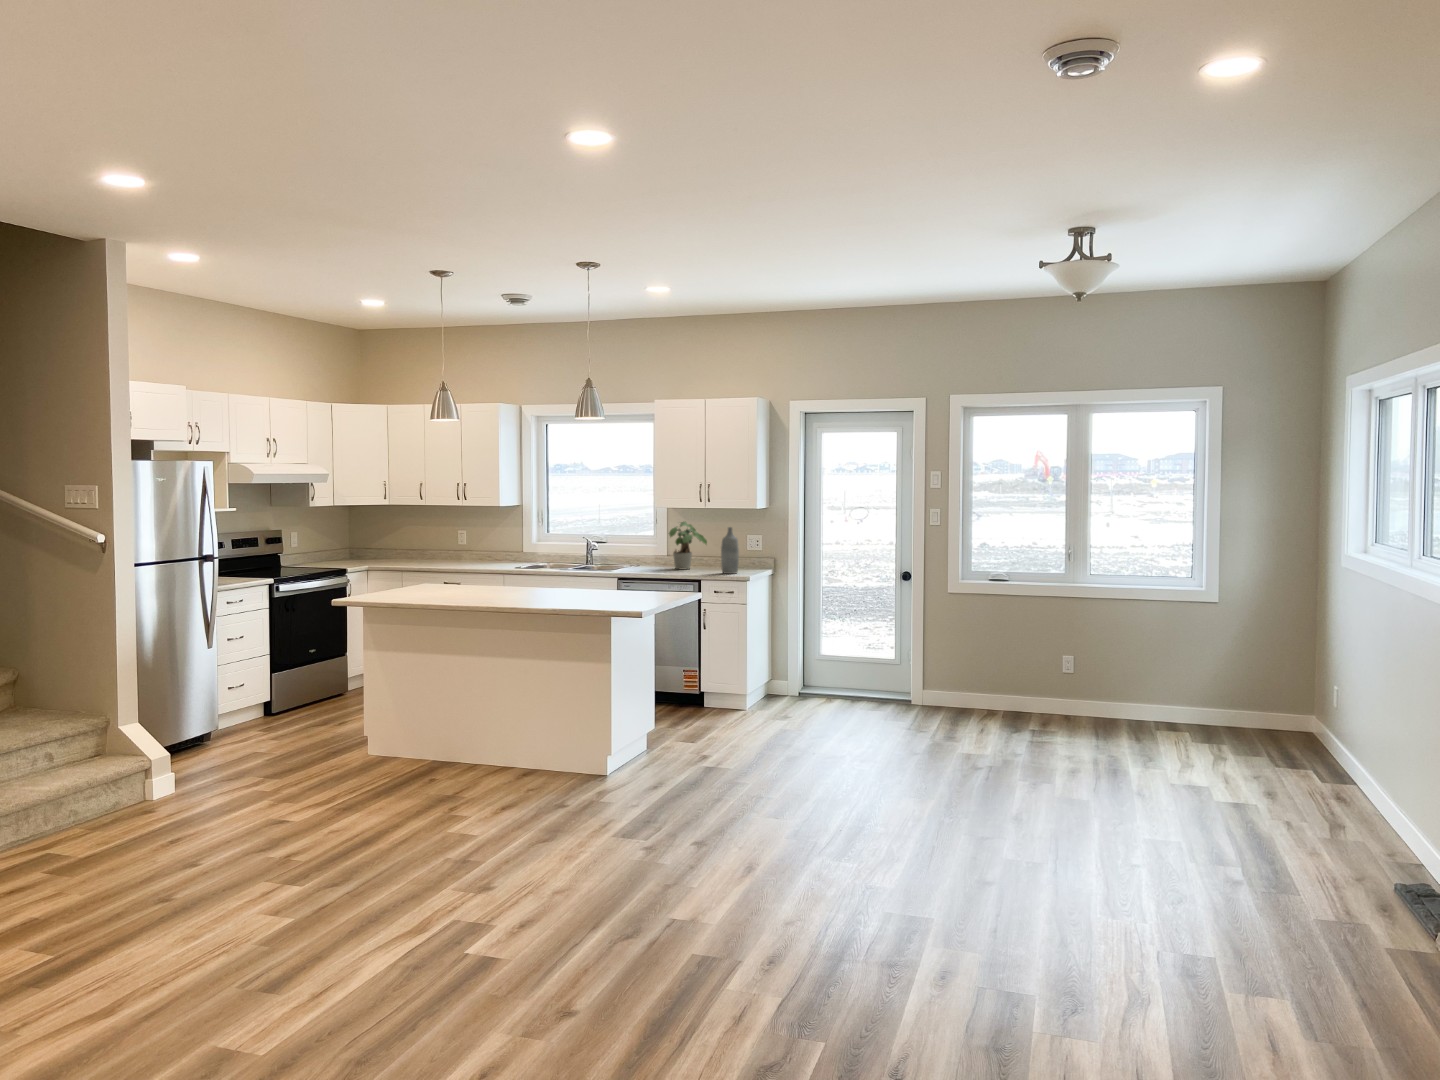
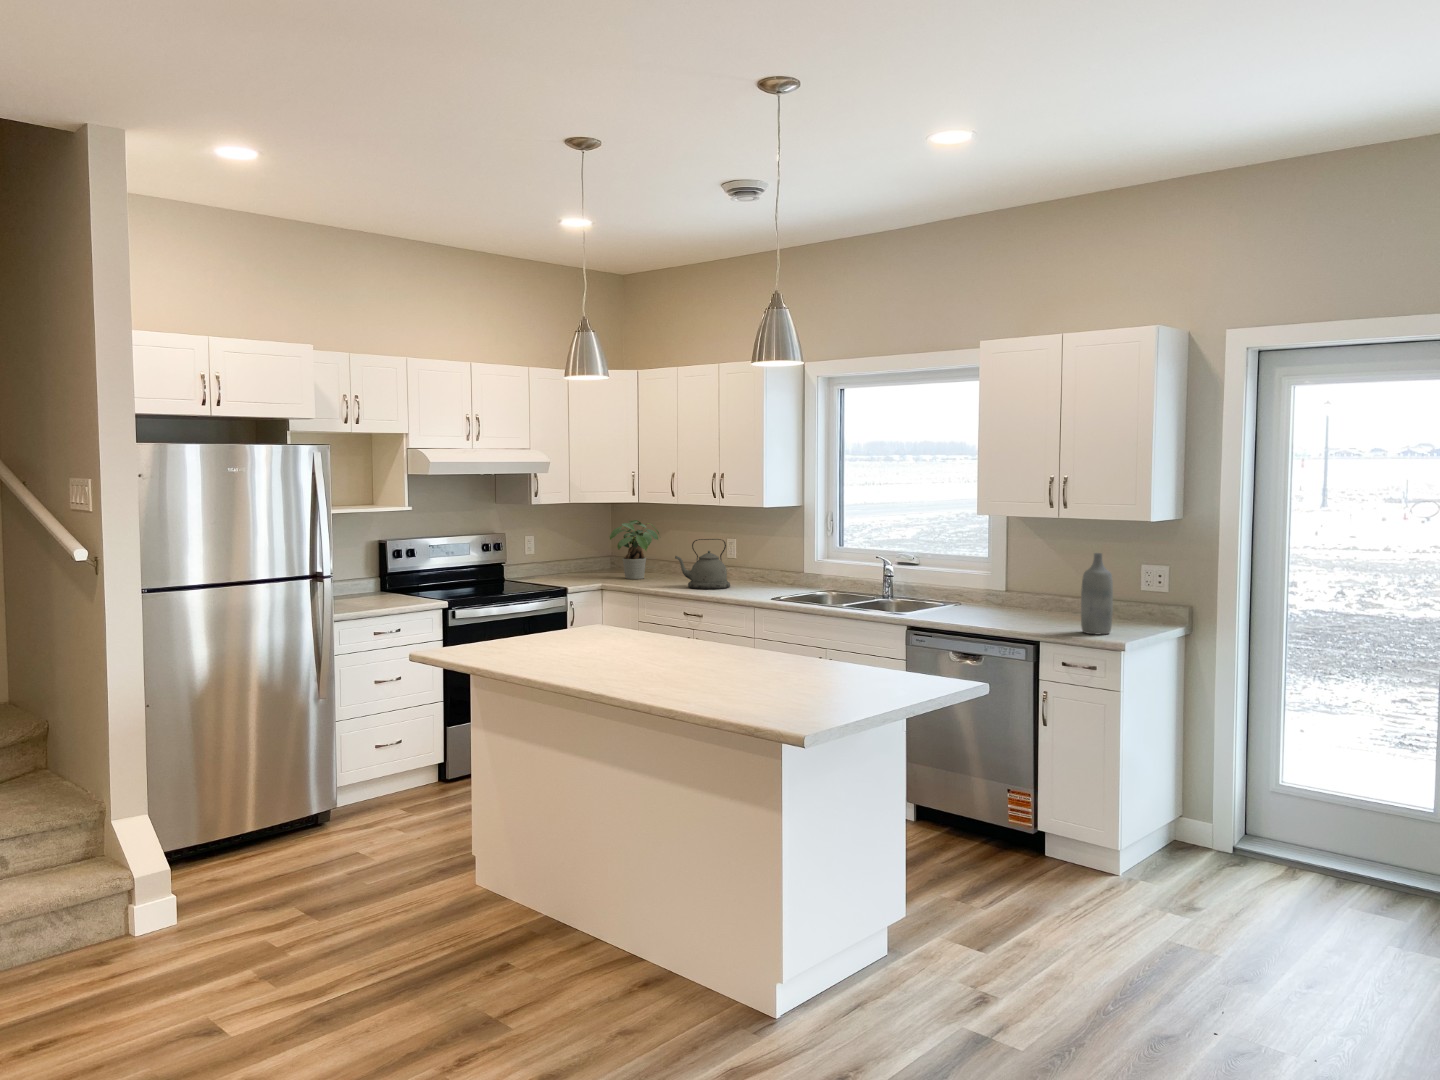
potted plant: present [669,522,707,570] -> present [610,520,659,579]
kettle: none [429,530,468,565] -> present [675,539,730,589]

